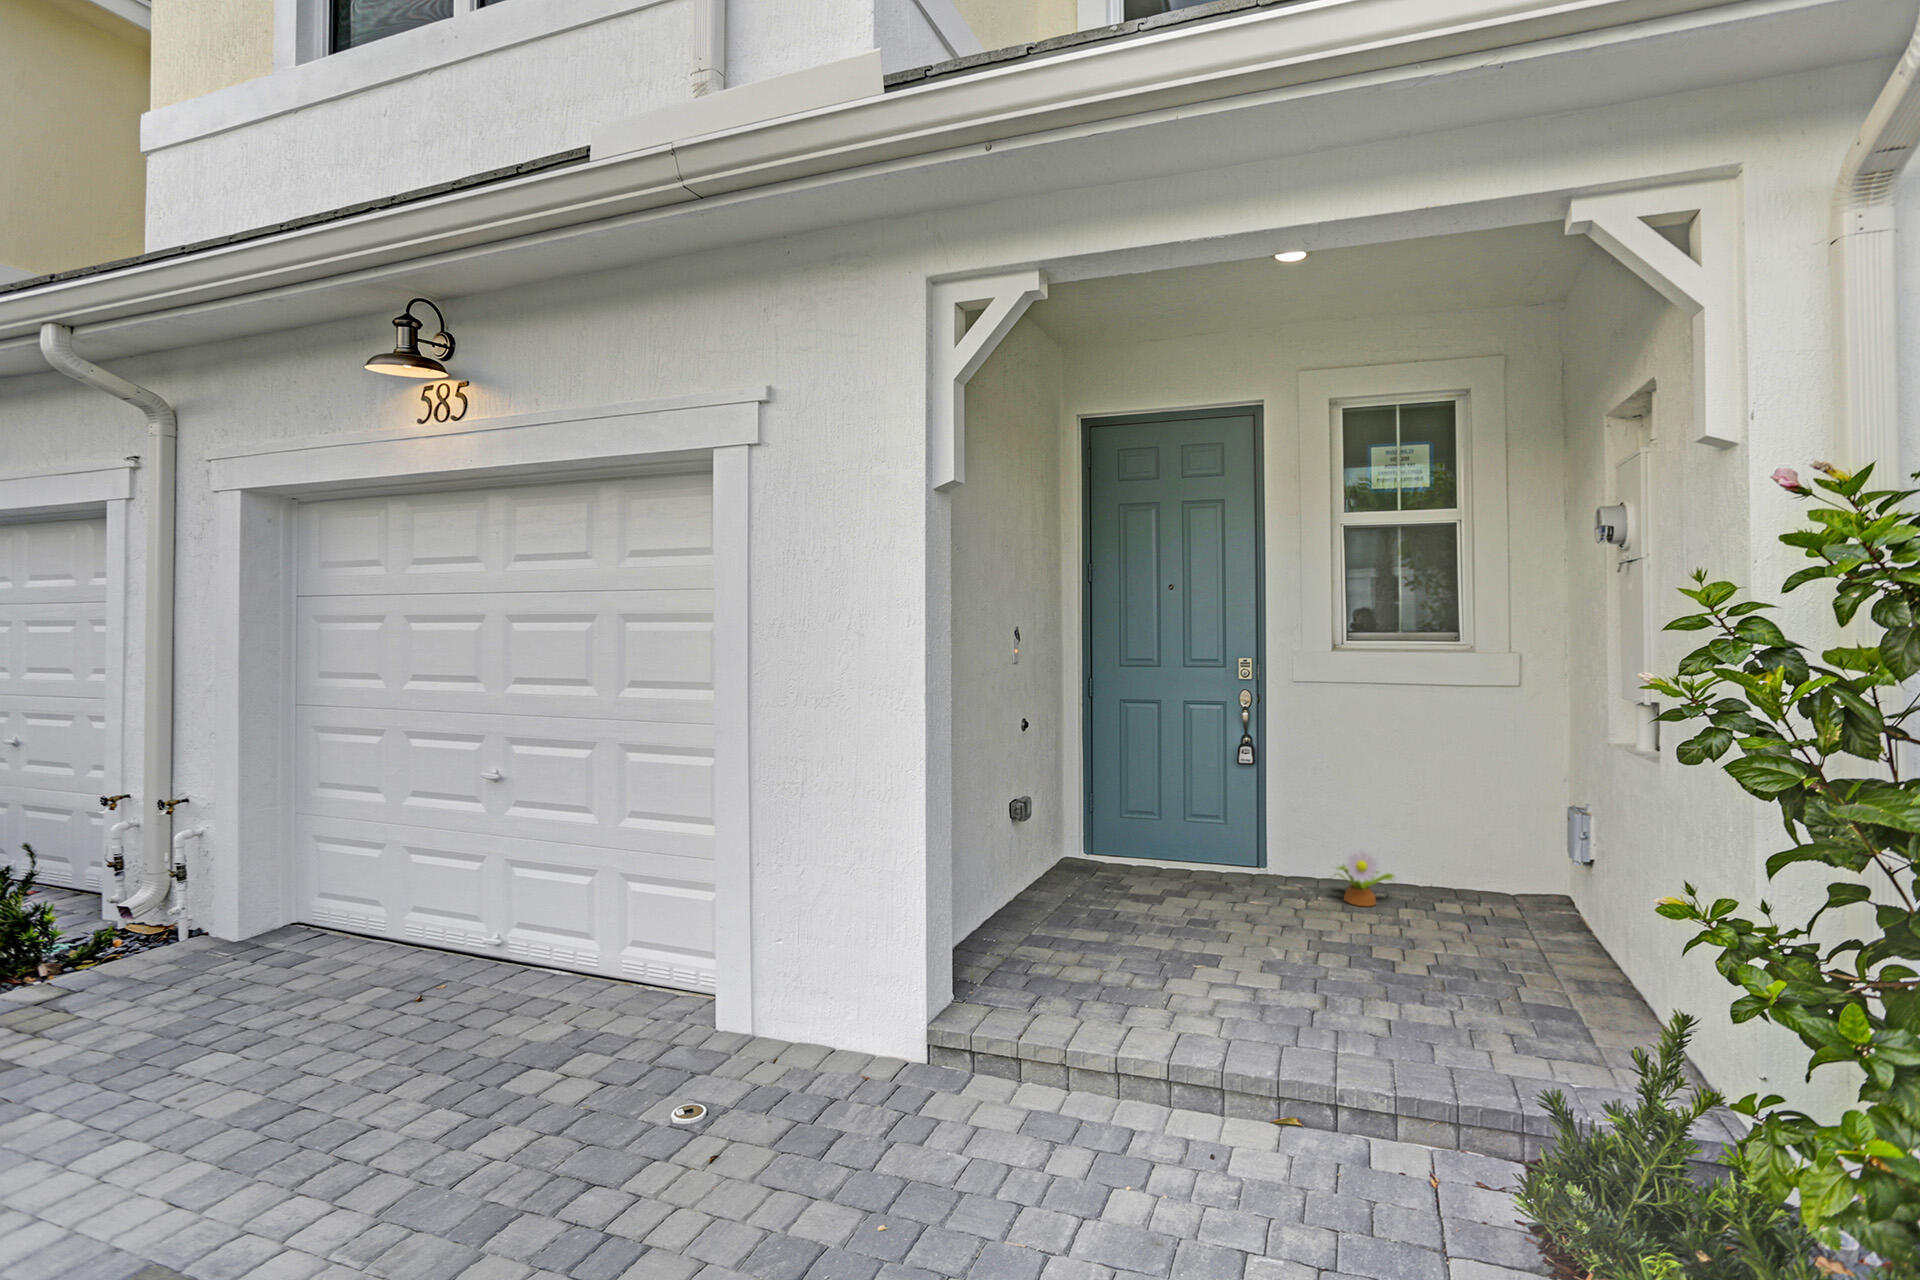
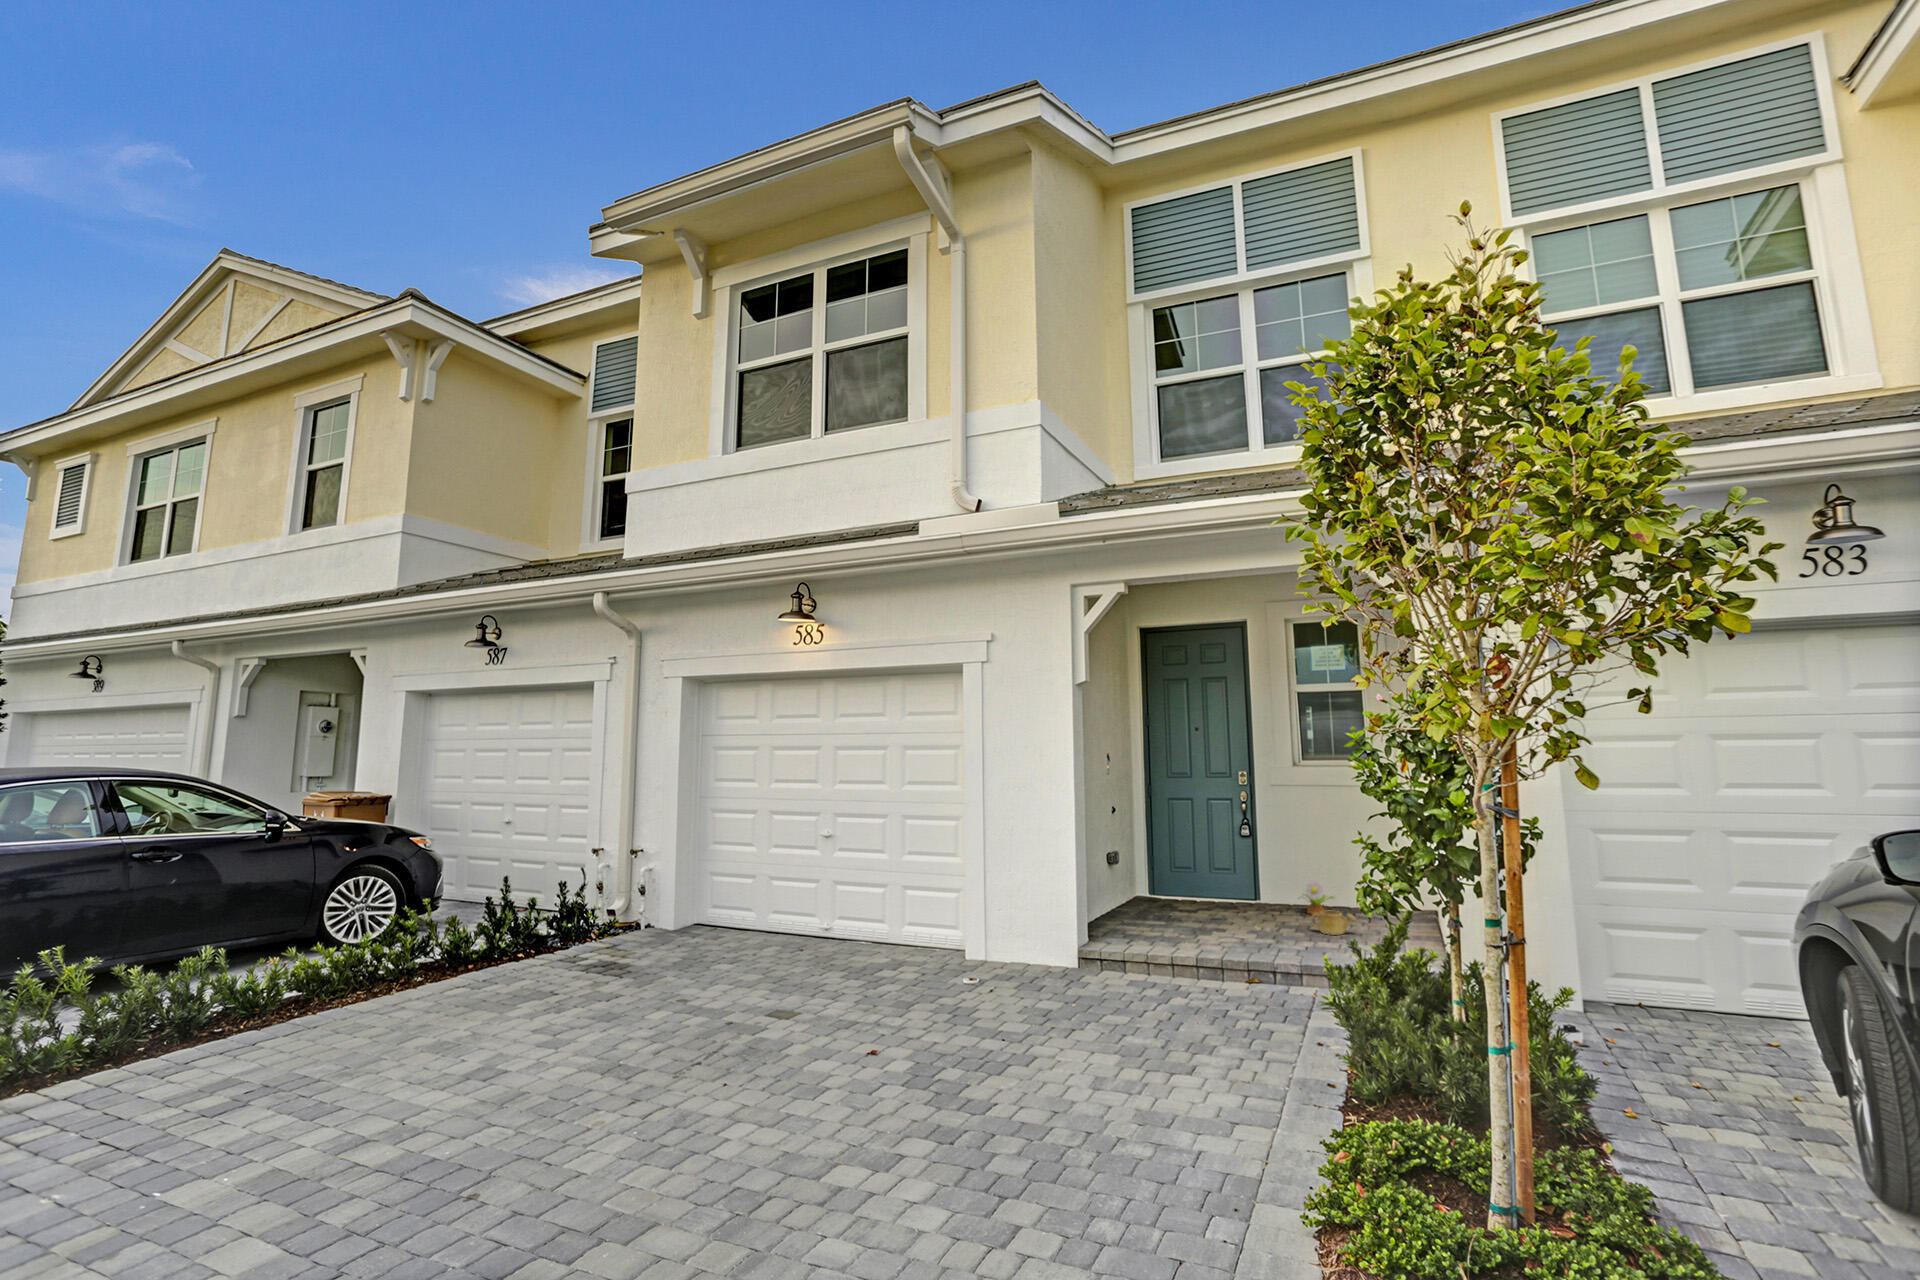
watering can: none [1371,922,1459,972] -> present [1311,911,1355,935]

